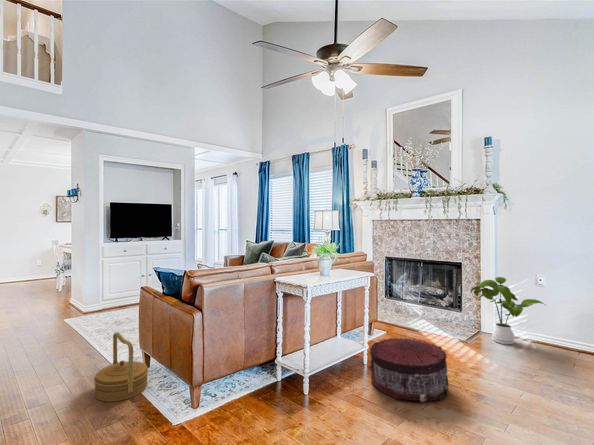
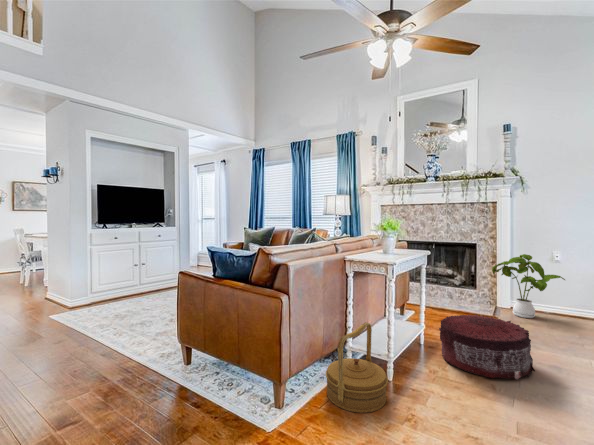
woven basket: present [94,332,149,402] -> present [326,322,388,413]

